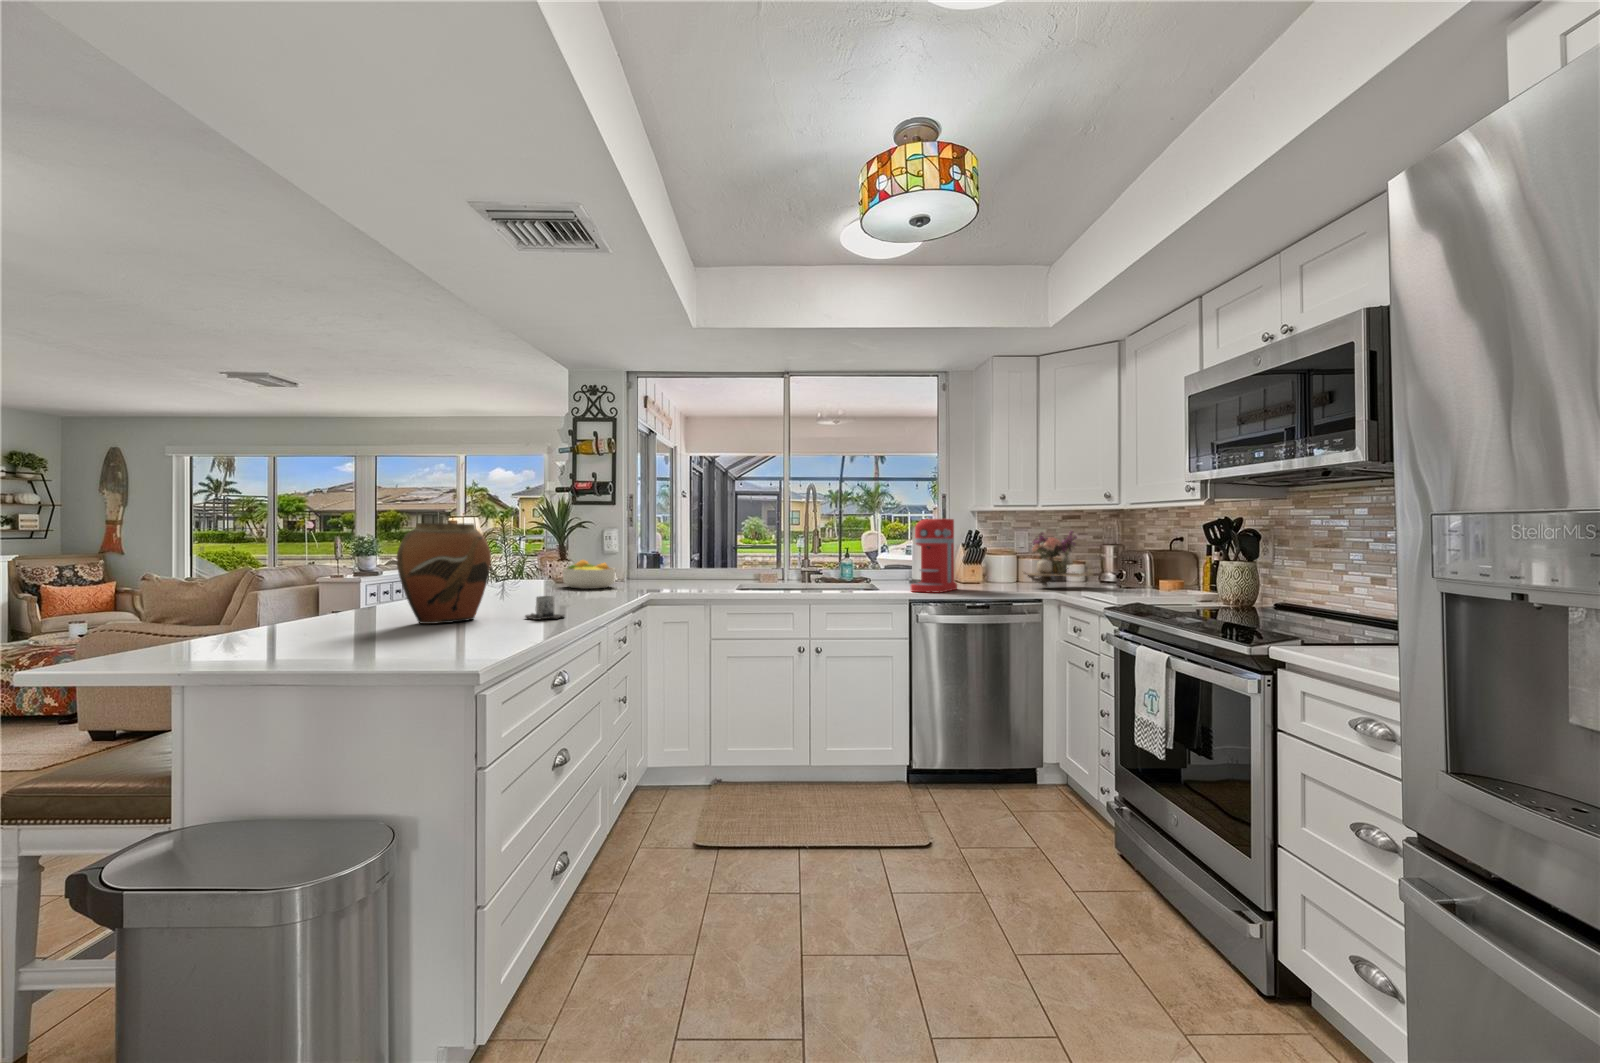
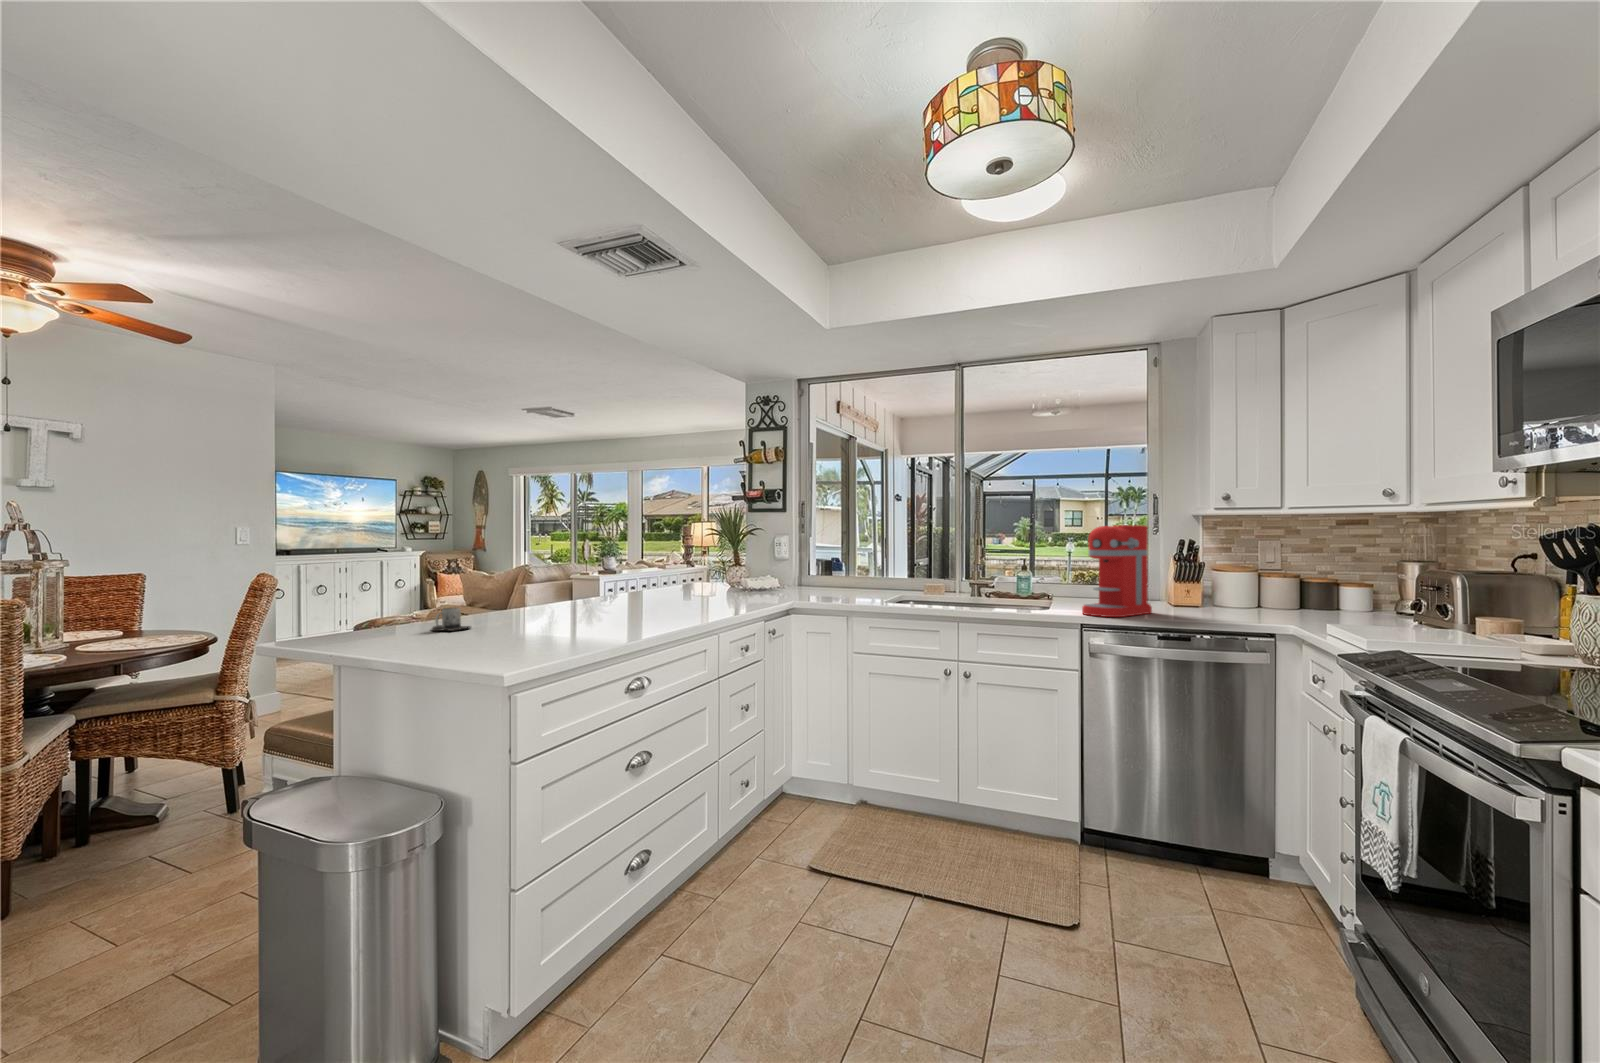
vase: present [397,523,491,624] -> none [500,537,593,630]
flower arrangement: present [1024,531,1092,587] -> none [1251,537,1370,616]
fruit bowl: present [562,560,615,589] -> none [721,567,771,596]
mug: present [525,596,564,620] -> present [432,608,470,631]

